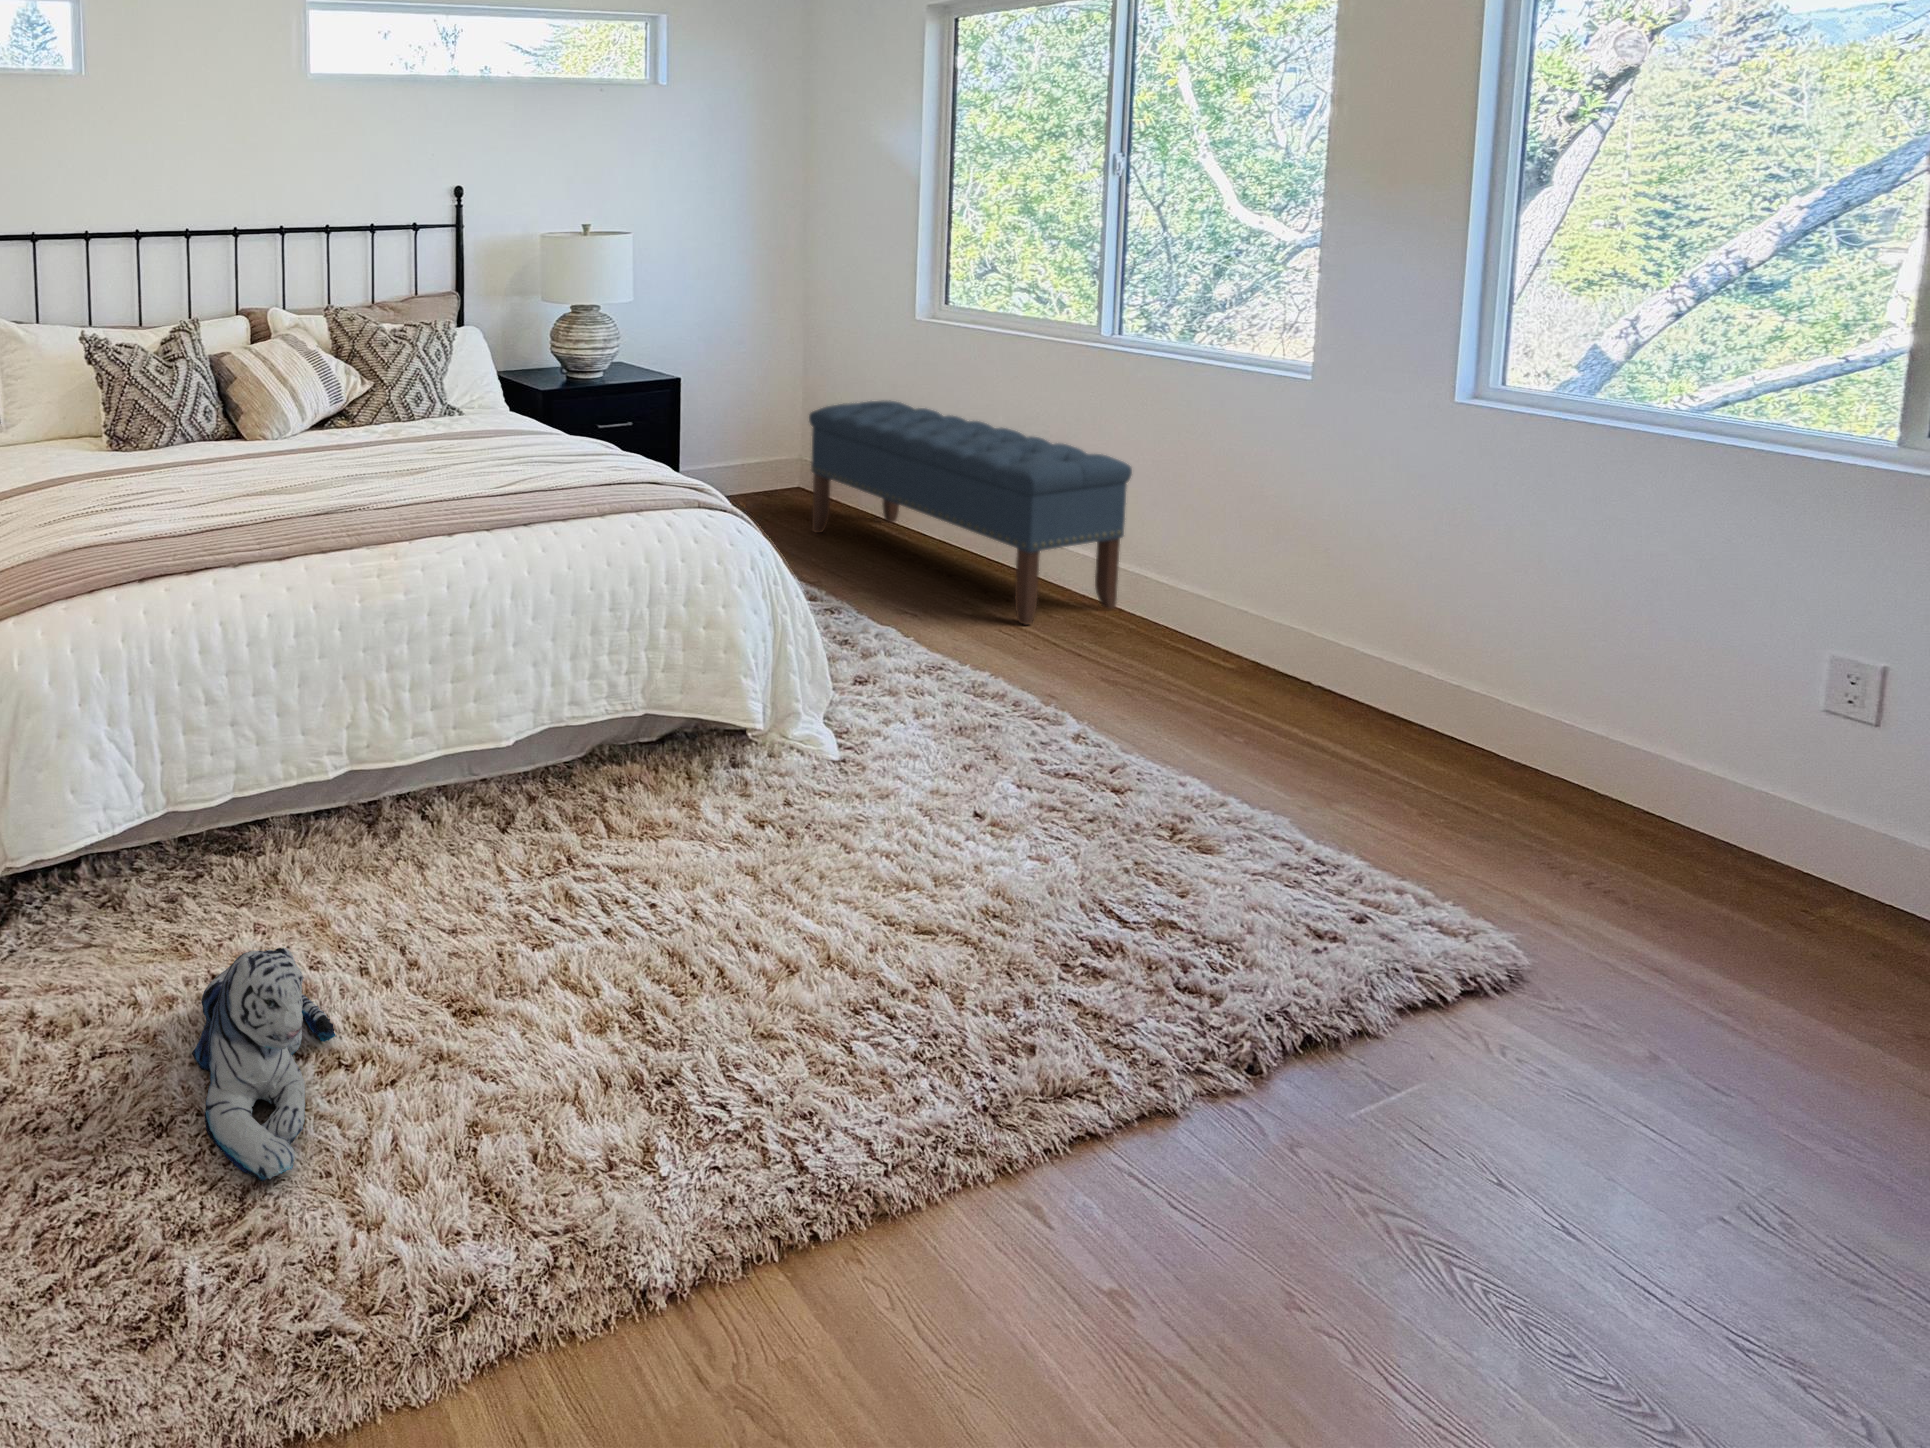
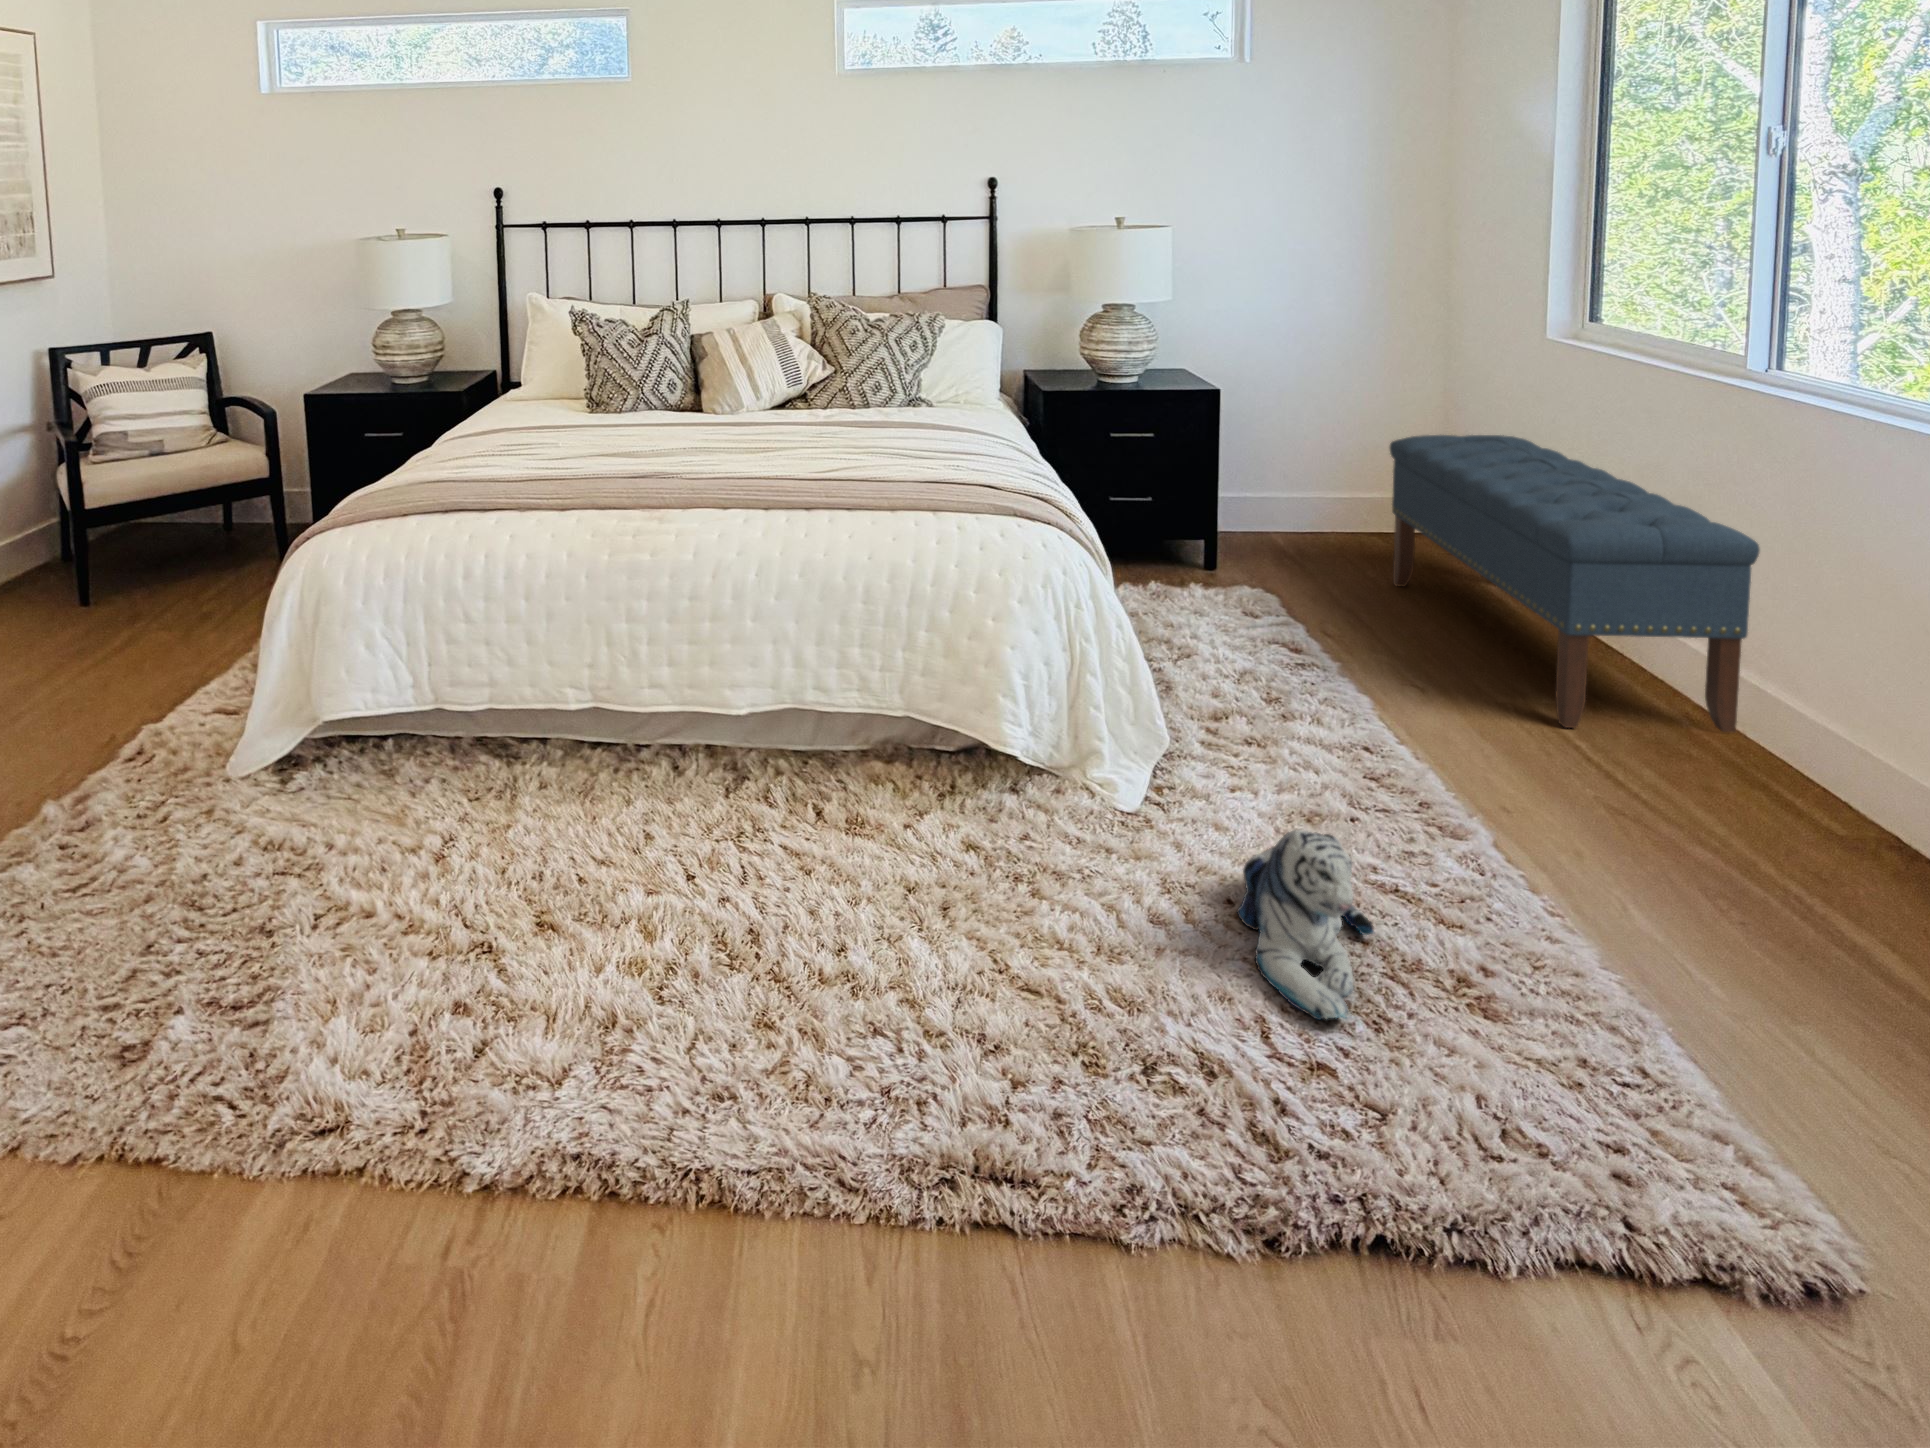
plush toy: present [192,948,335,1181] -> present [1236,830,1374,1020]

